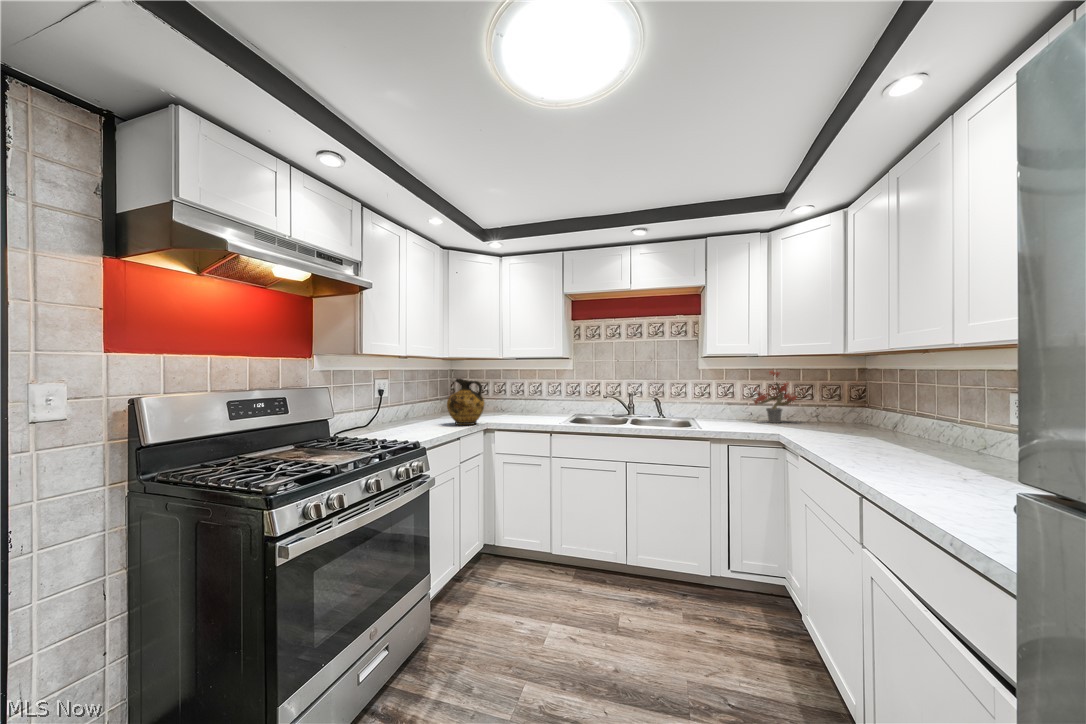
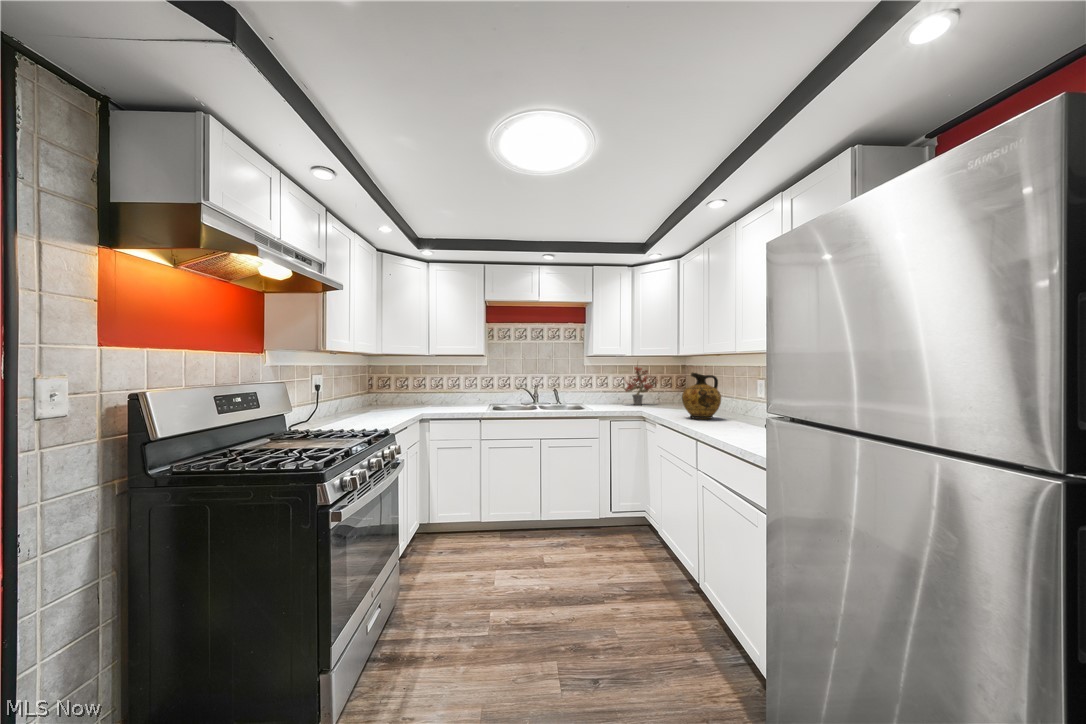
ceramic jug: present [447,378,485,425] -> present [682,373,721,419]

